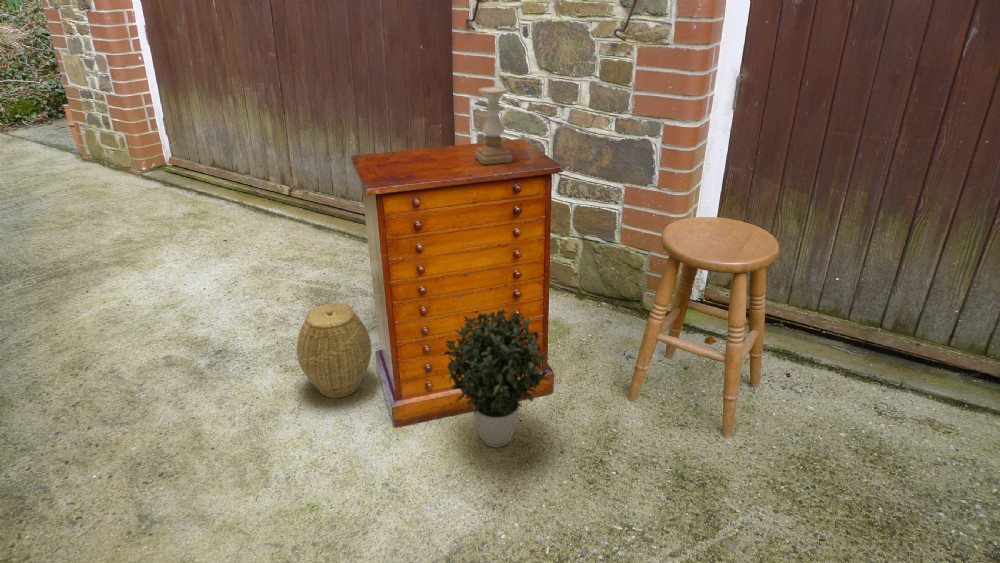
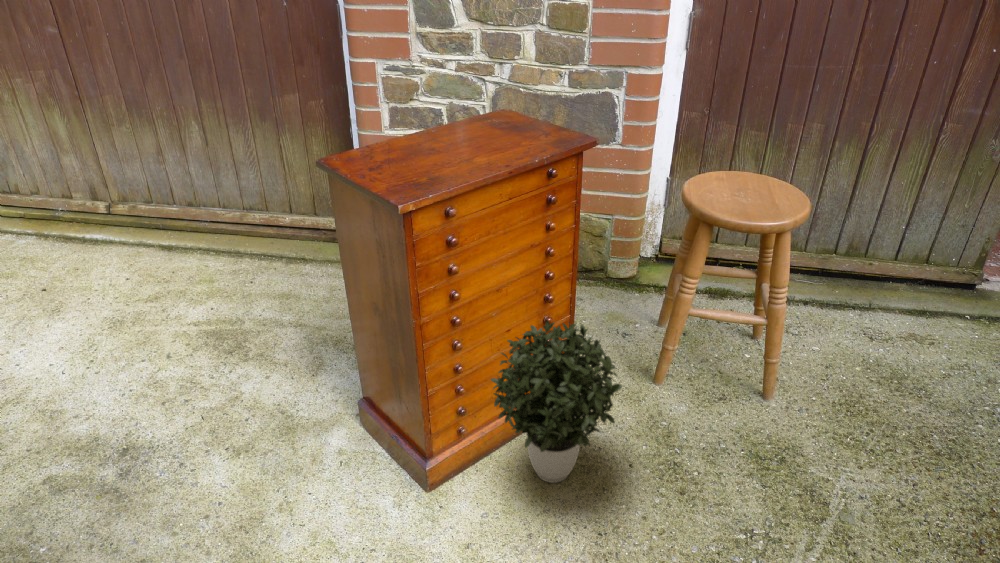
candle holder: present [475,87,513,165] -> none [474,45,528,147]
woven basket: present [297,303,372,398] -> none [266,353,365,475]

